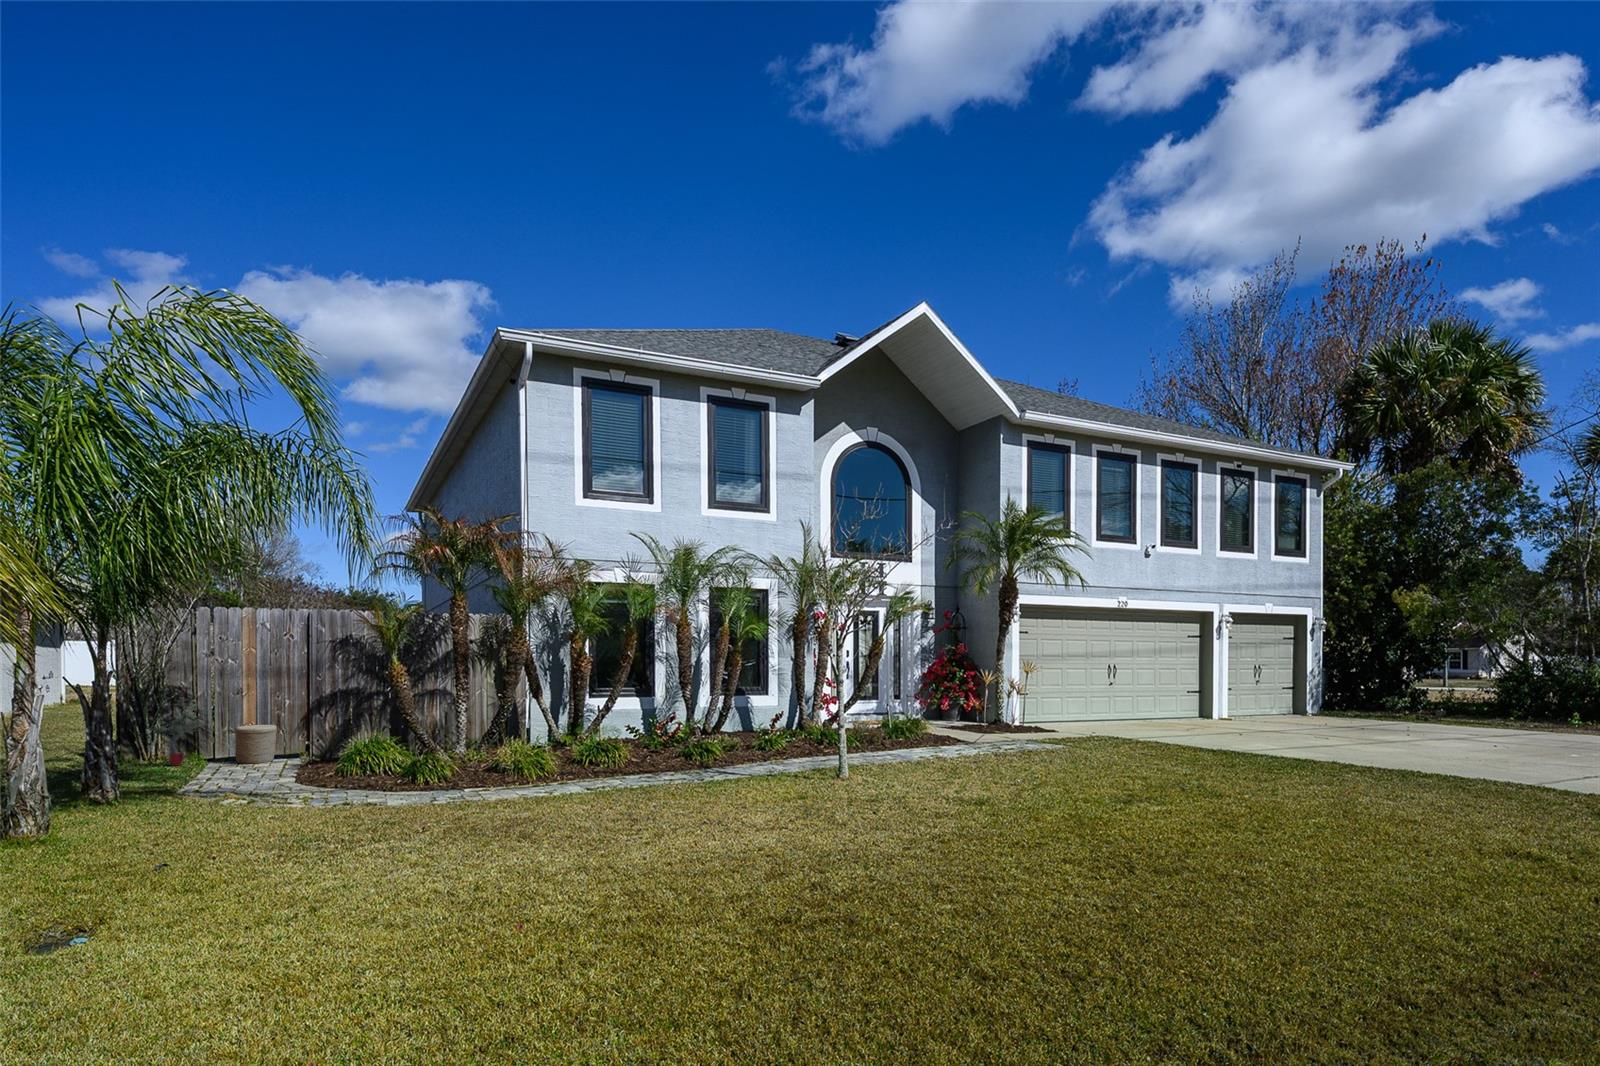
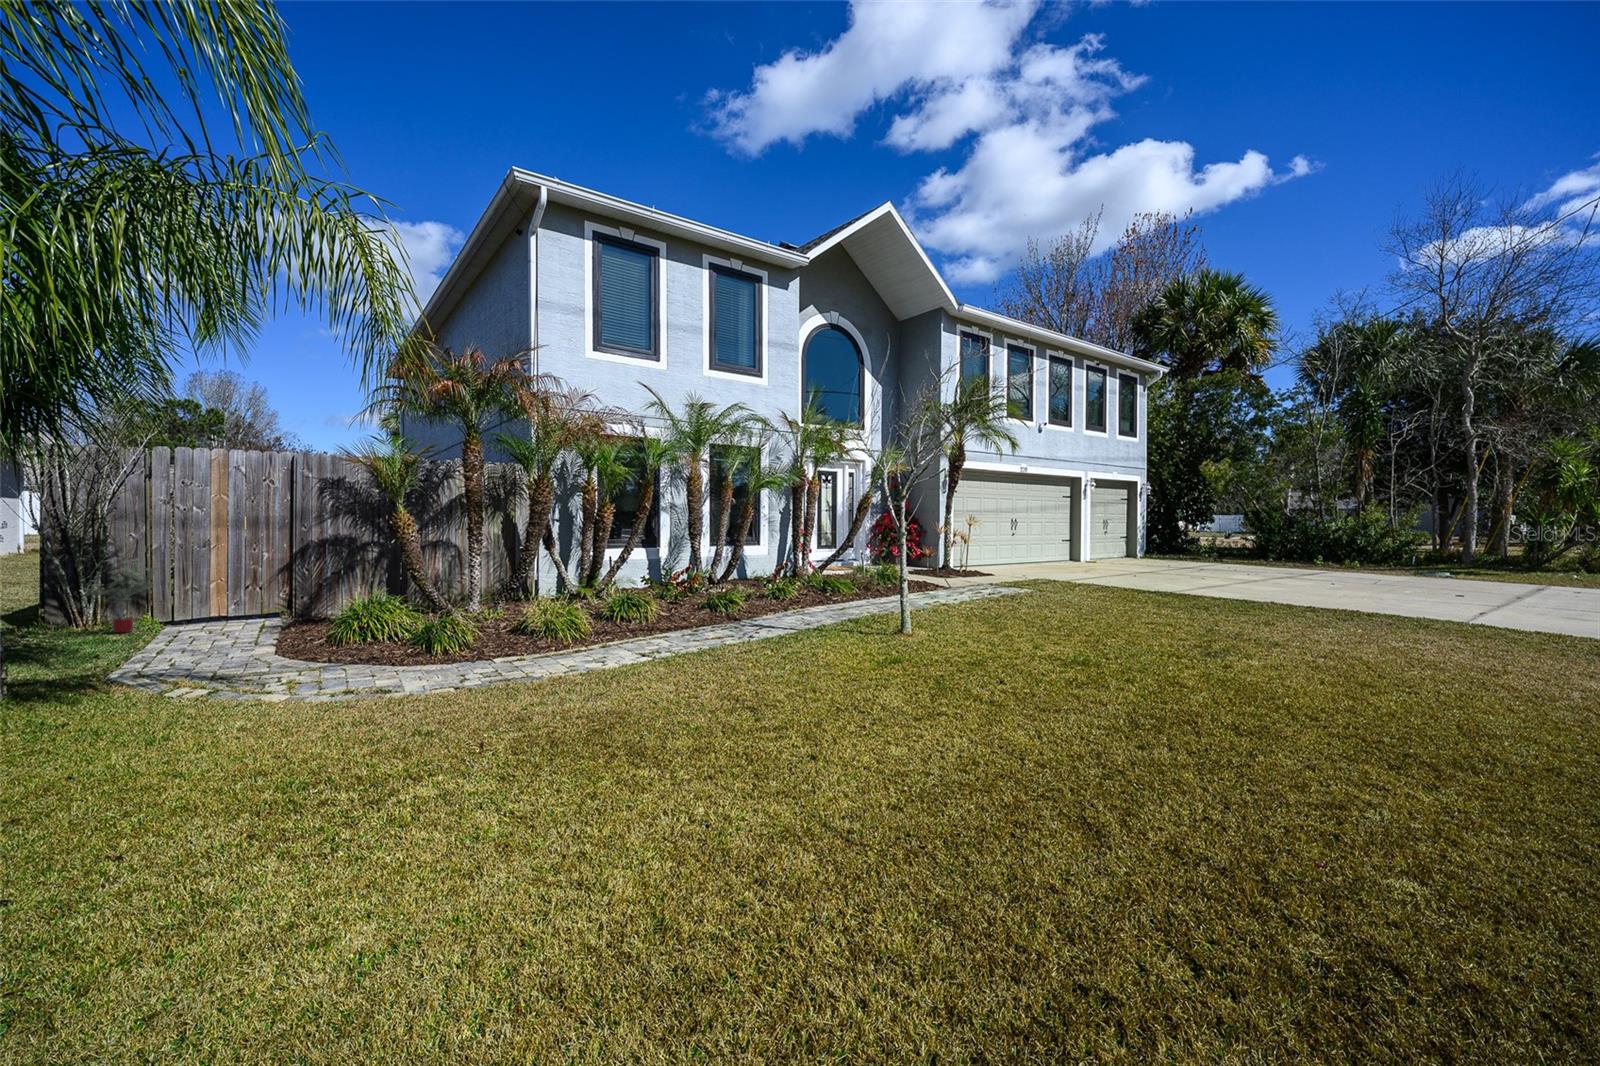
woven basket: present [235,725,277,764] -> none [197,584,252,629]

